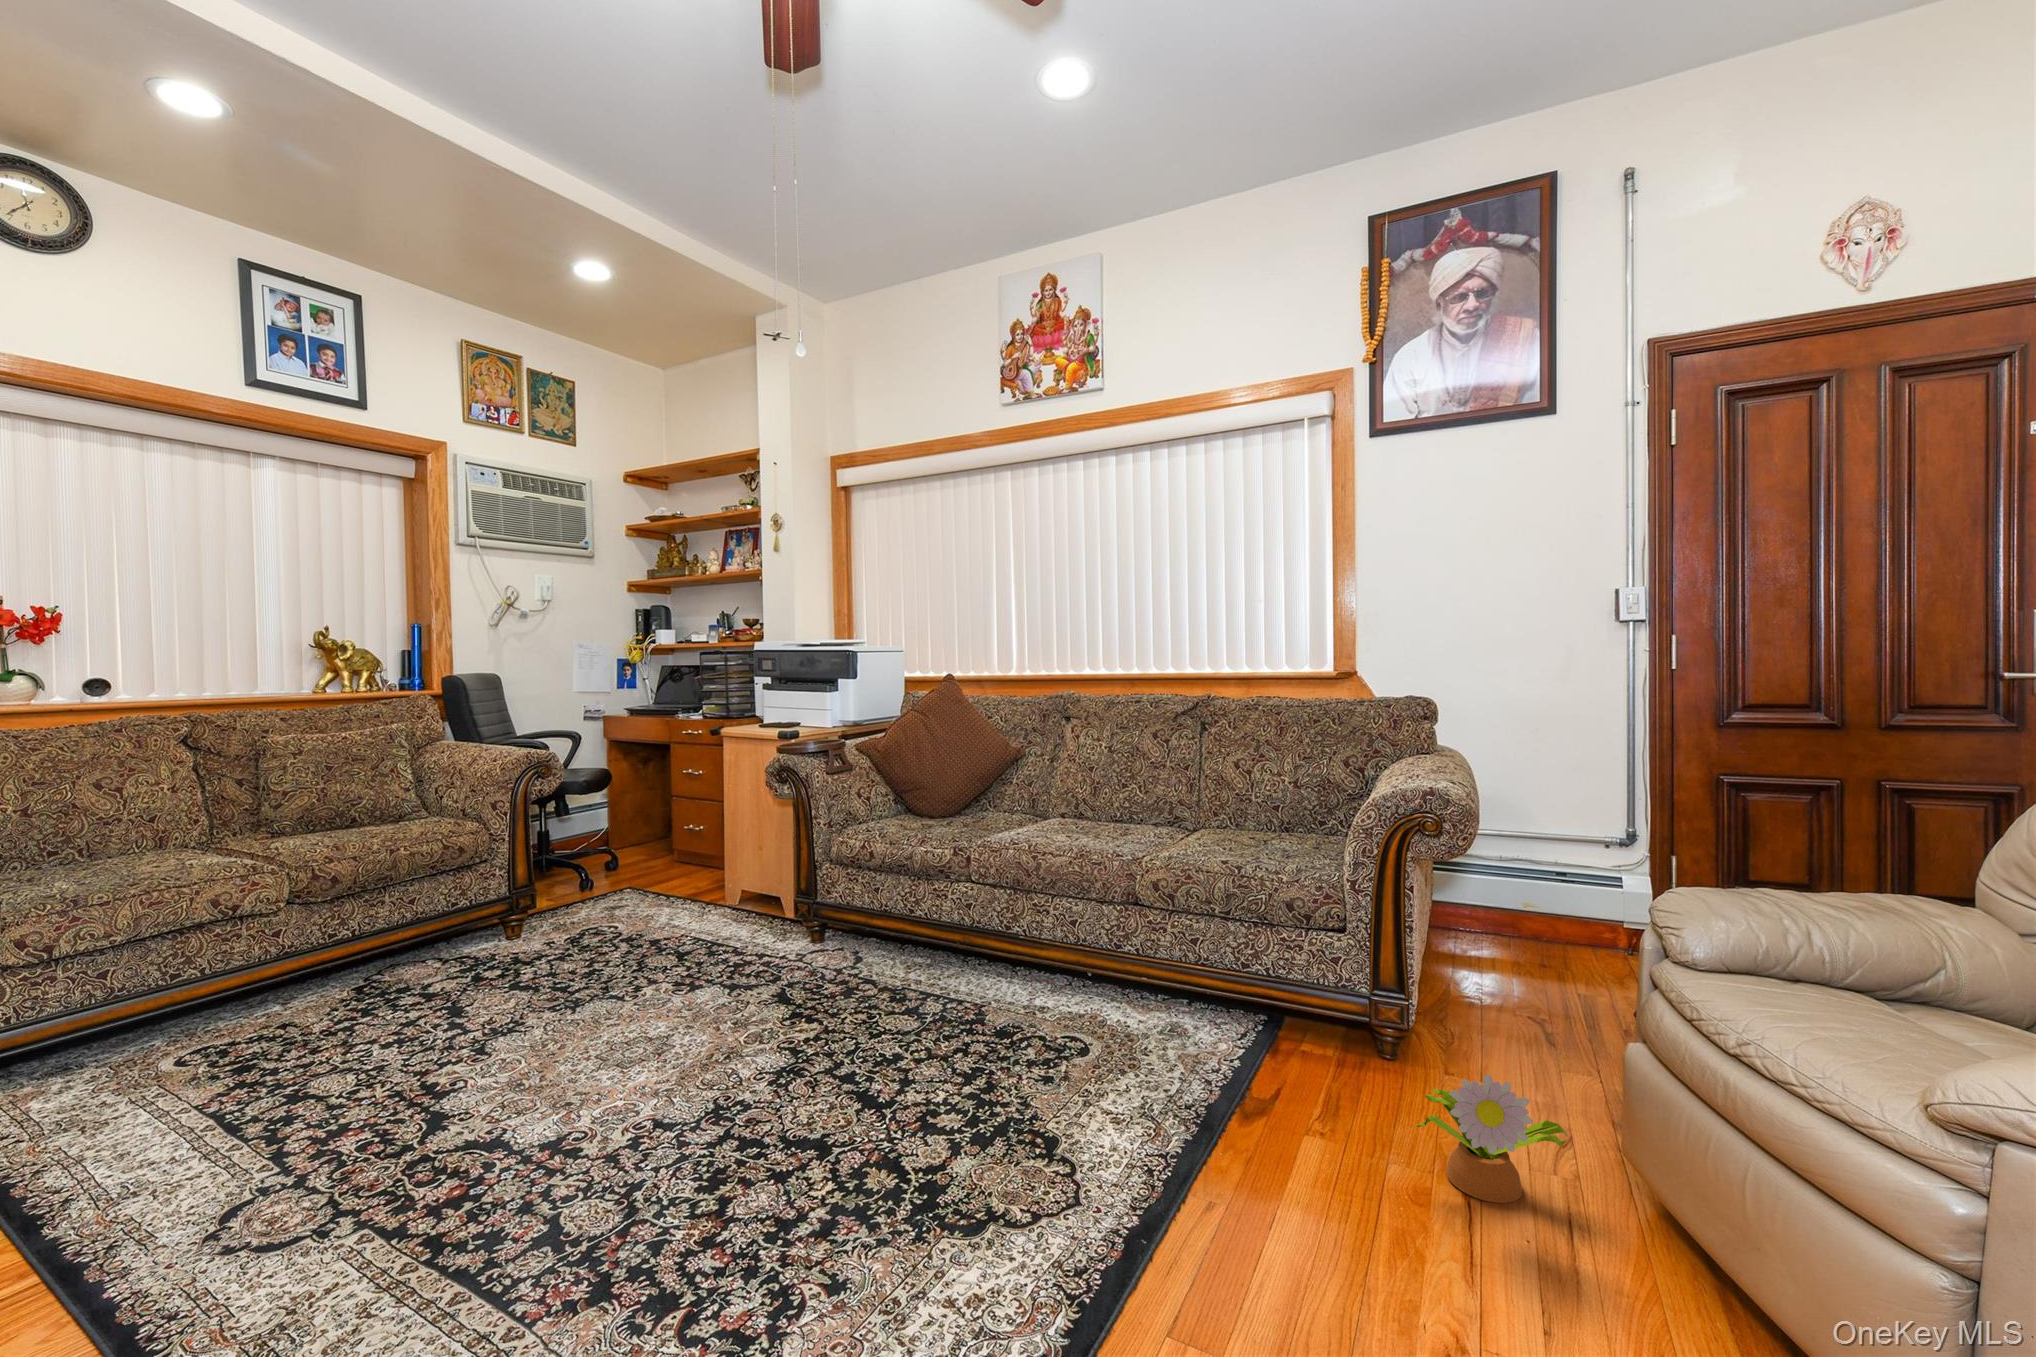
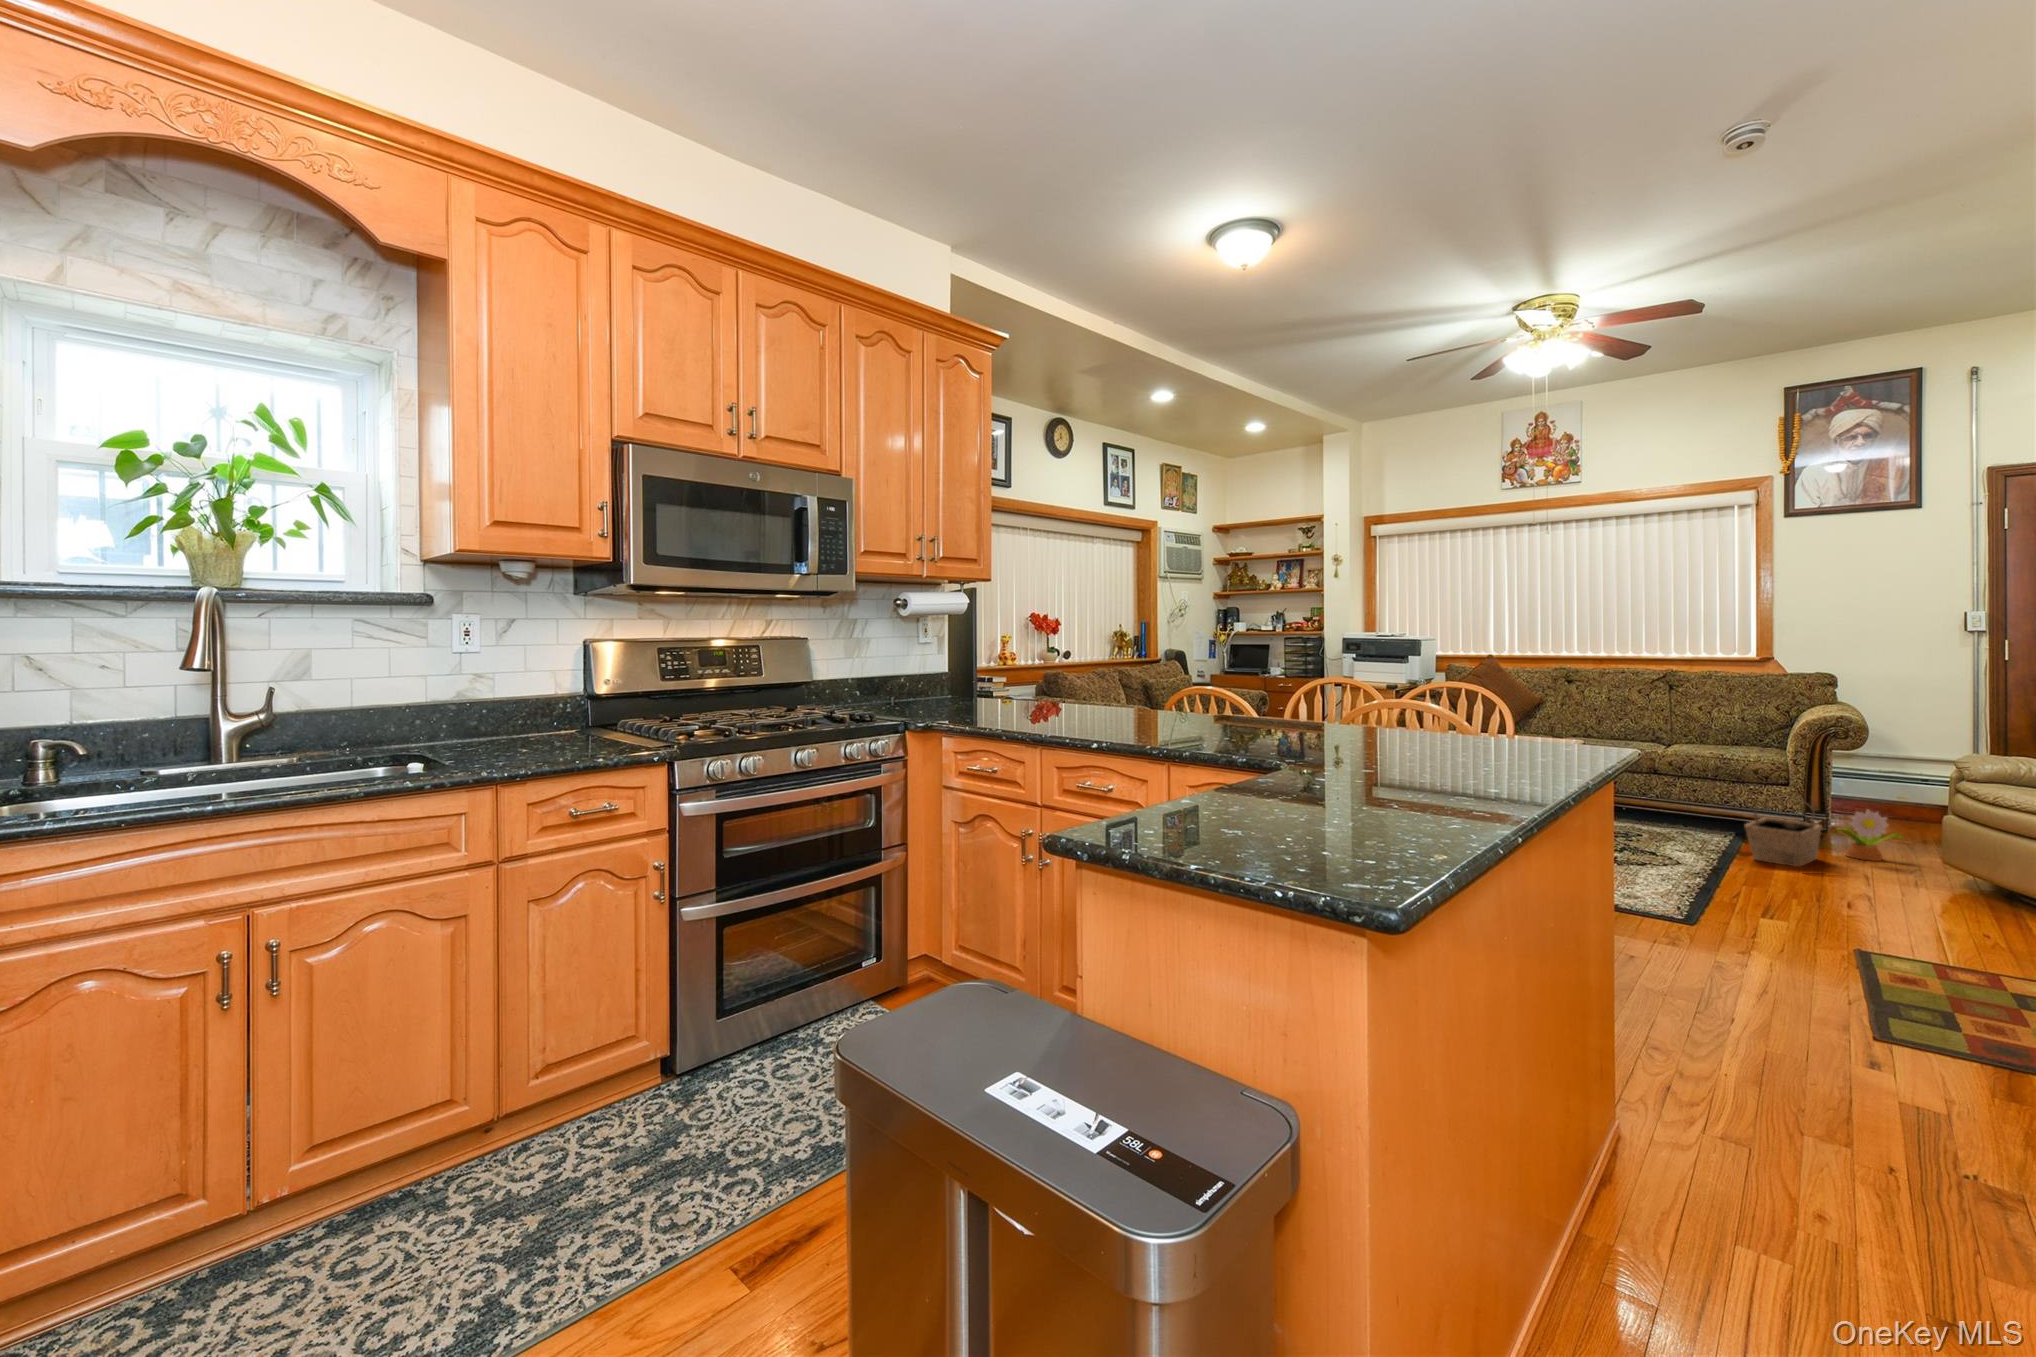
basket: none [1214,1054,1392,1292] -> present [1745,798,1822,867]

